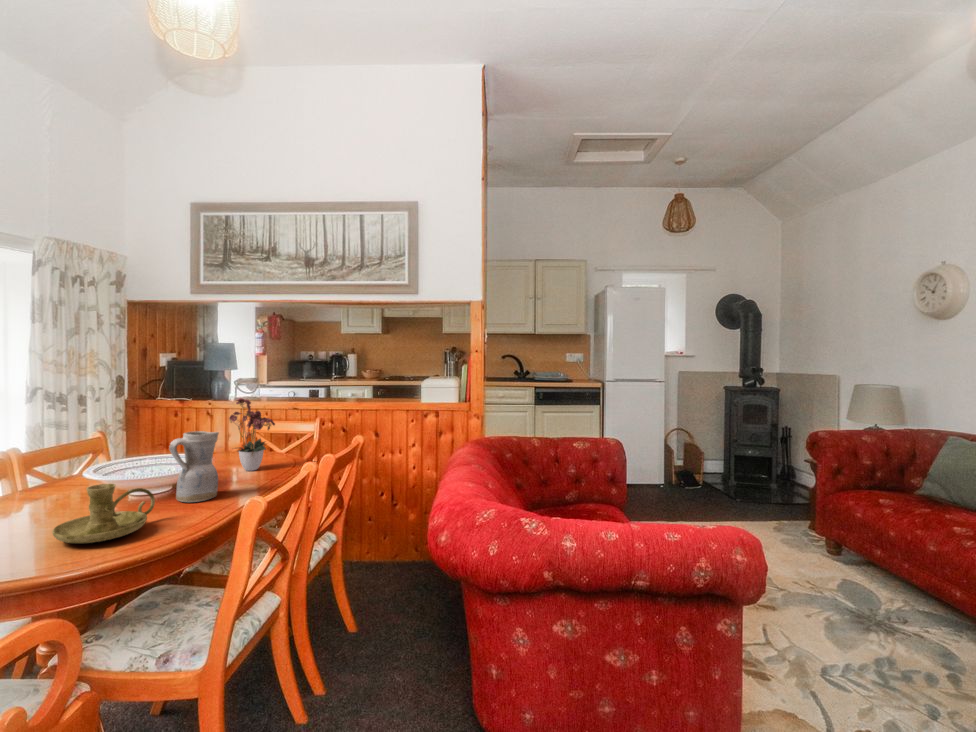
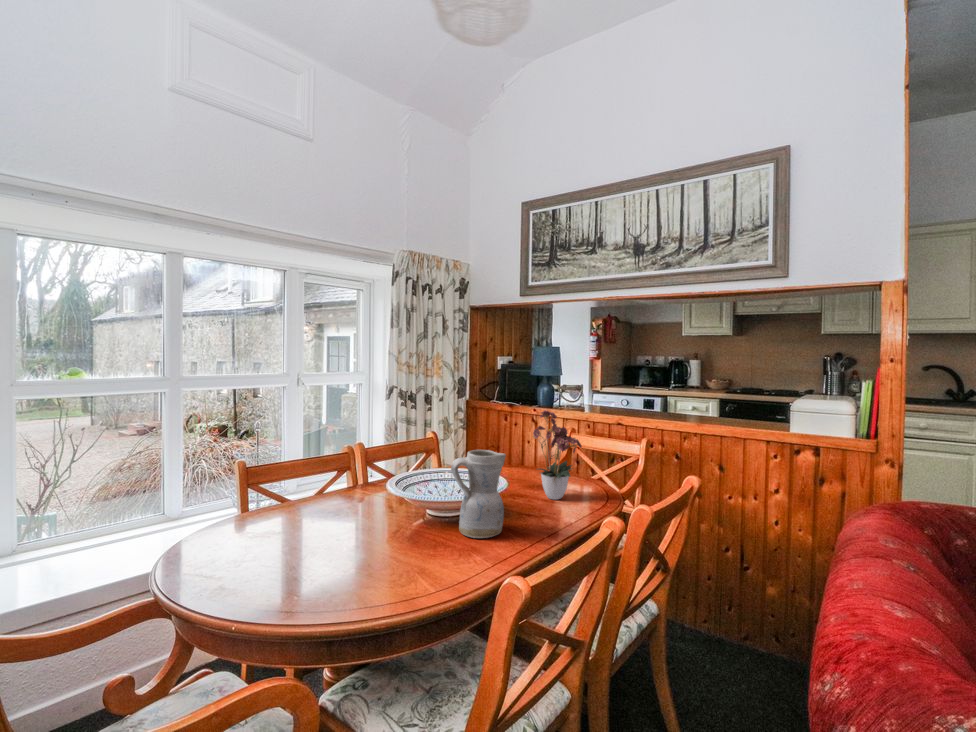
candle holder: present [52,484,155,543] -> none [316,507,424,581]

